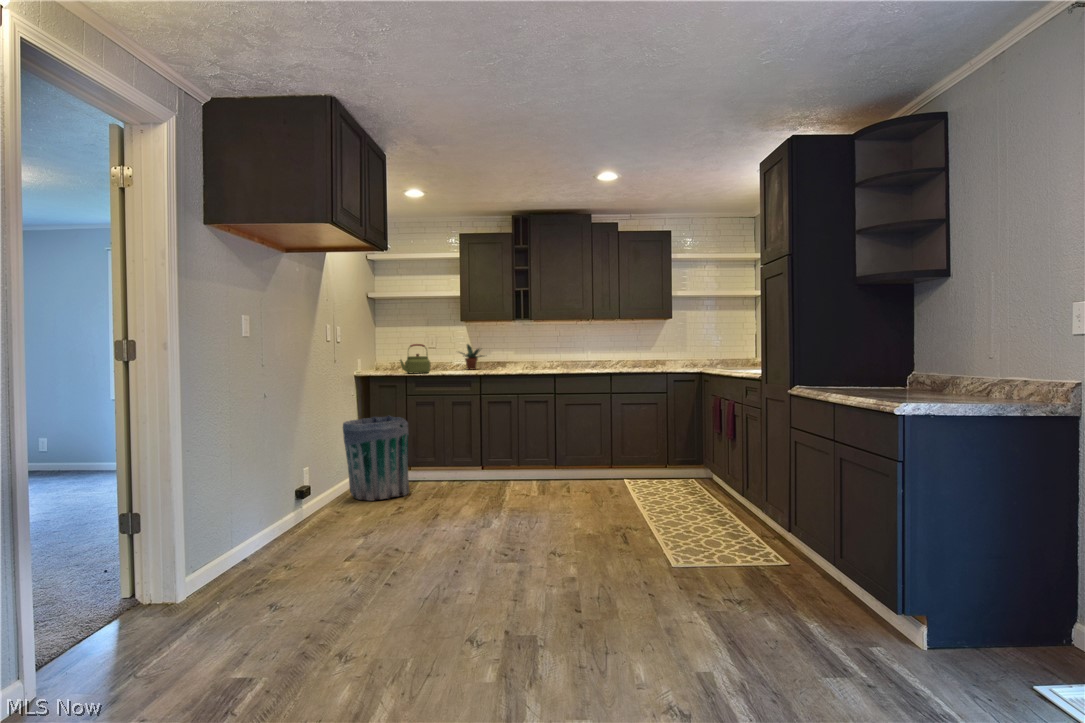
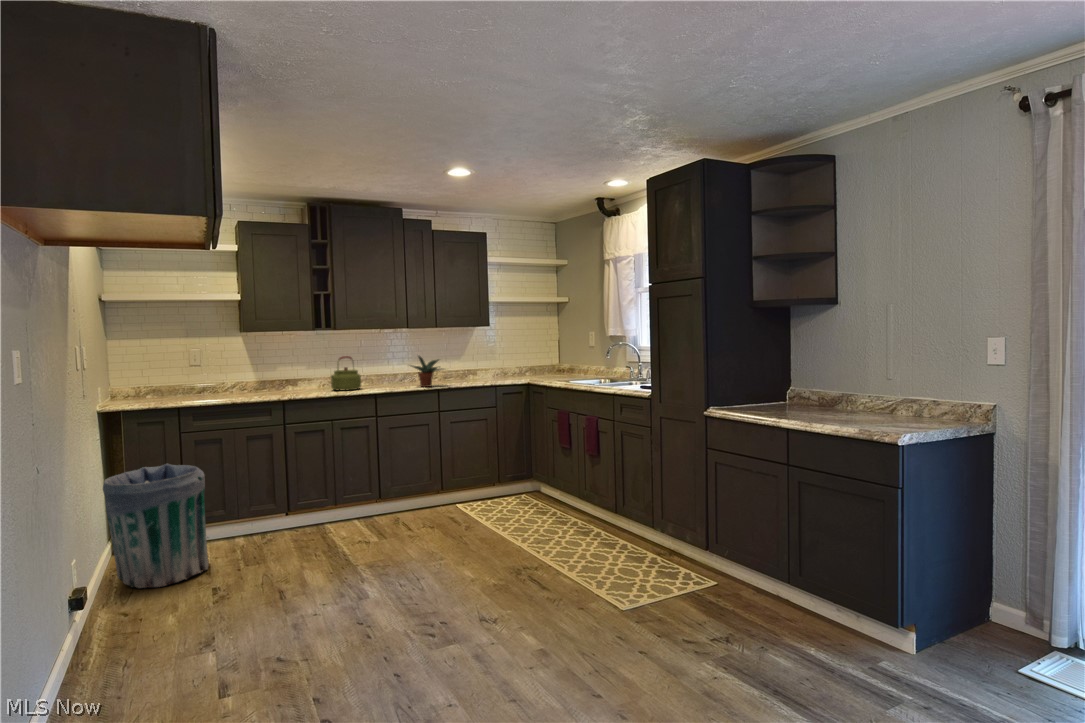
kettle: present [400,344,430,373] -> present [331,356,361,391]
potted plant: present [462,344,482,369] -> present [411,356,442,387]

